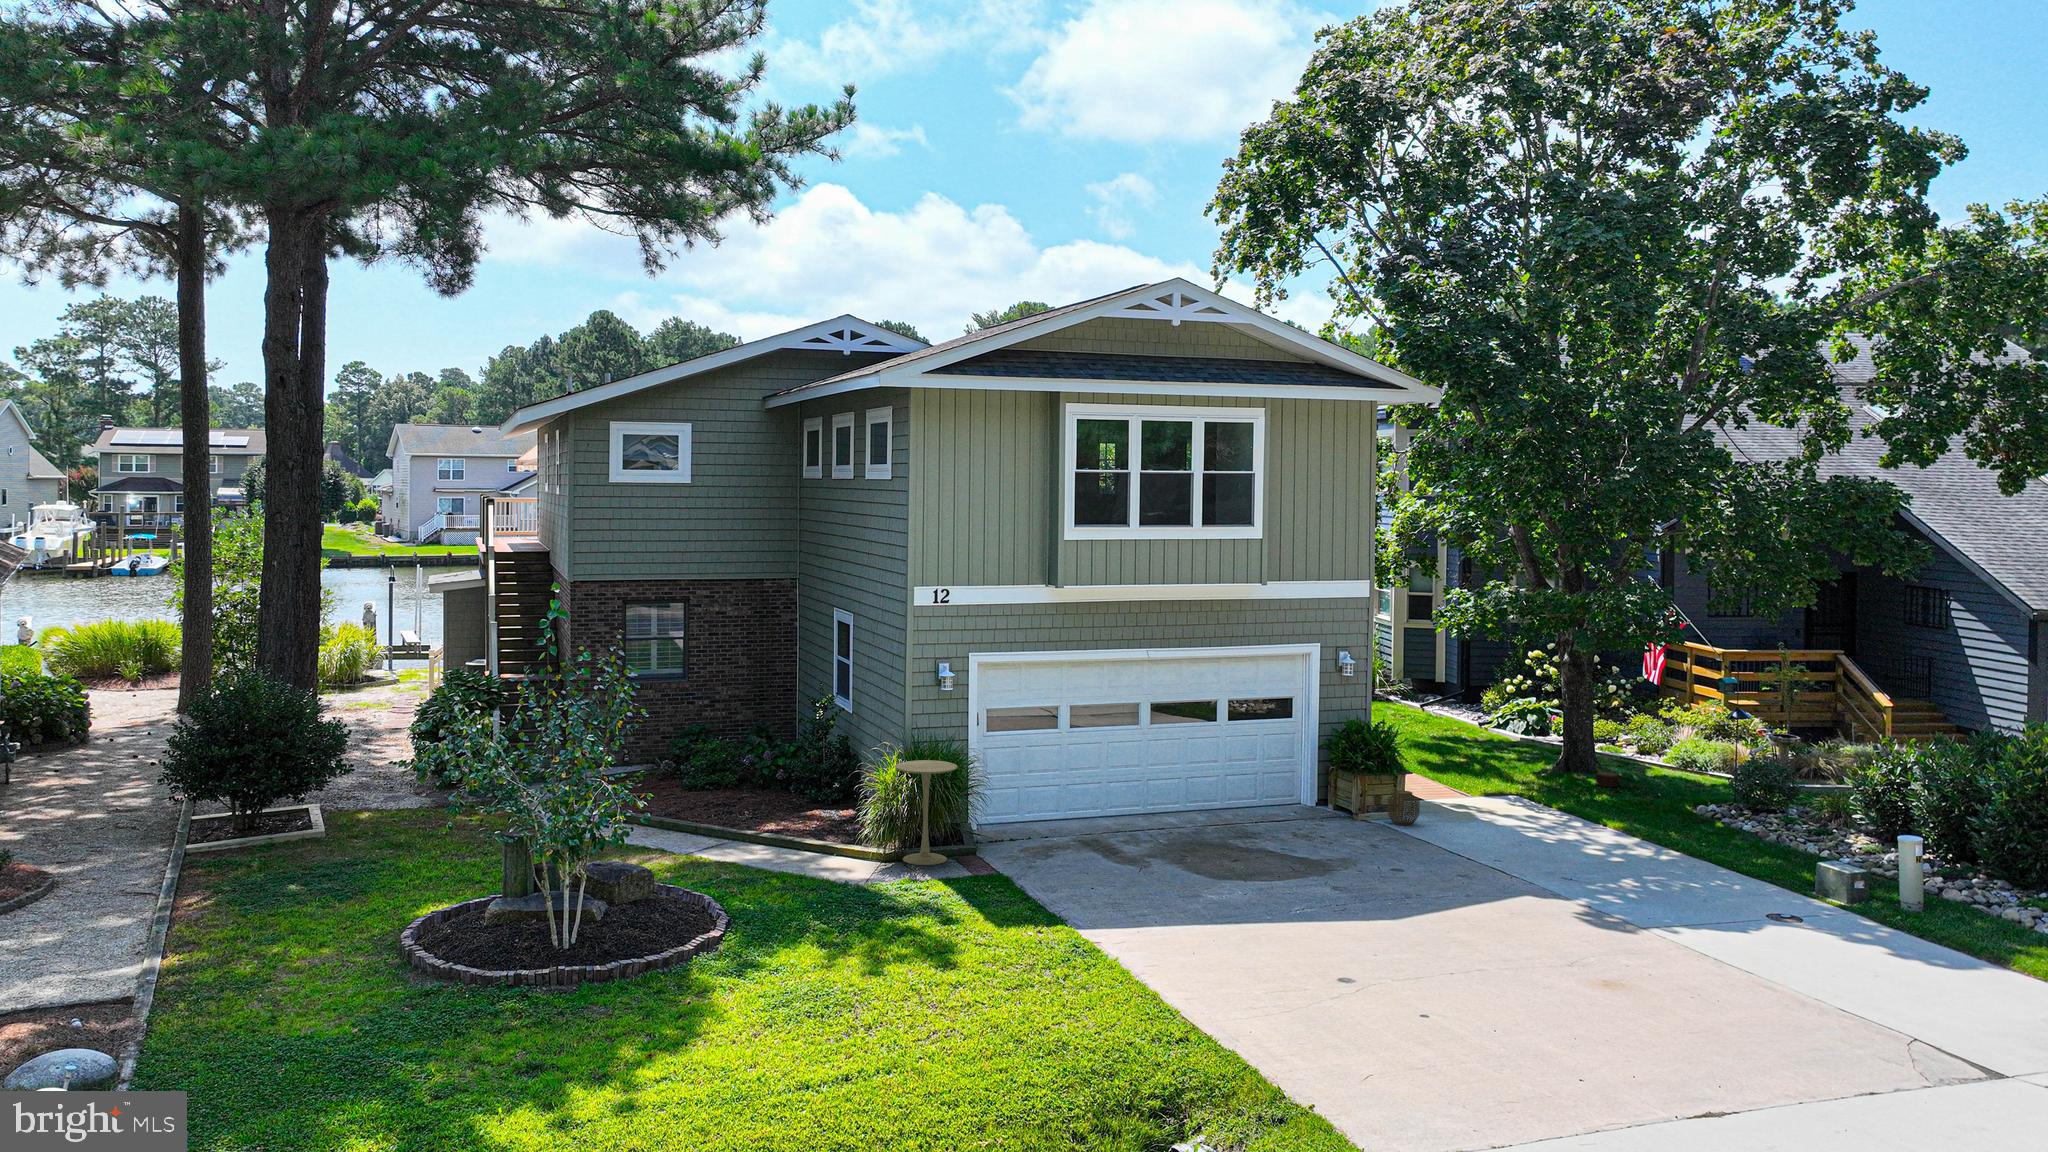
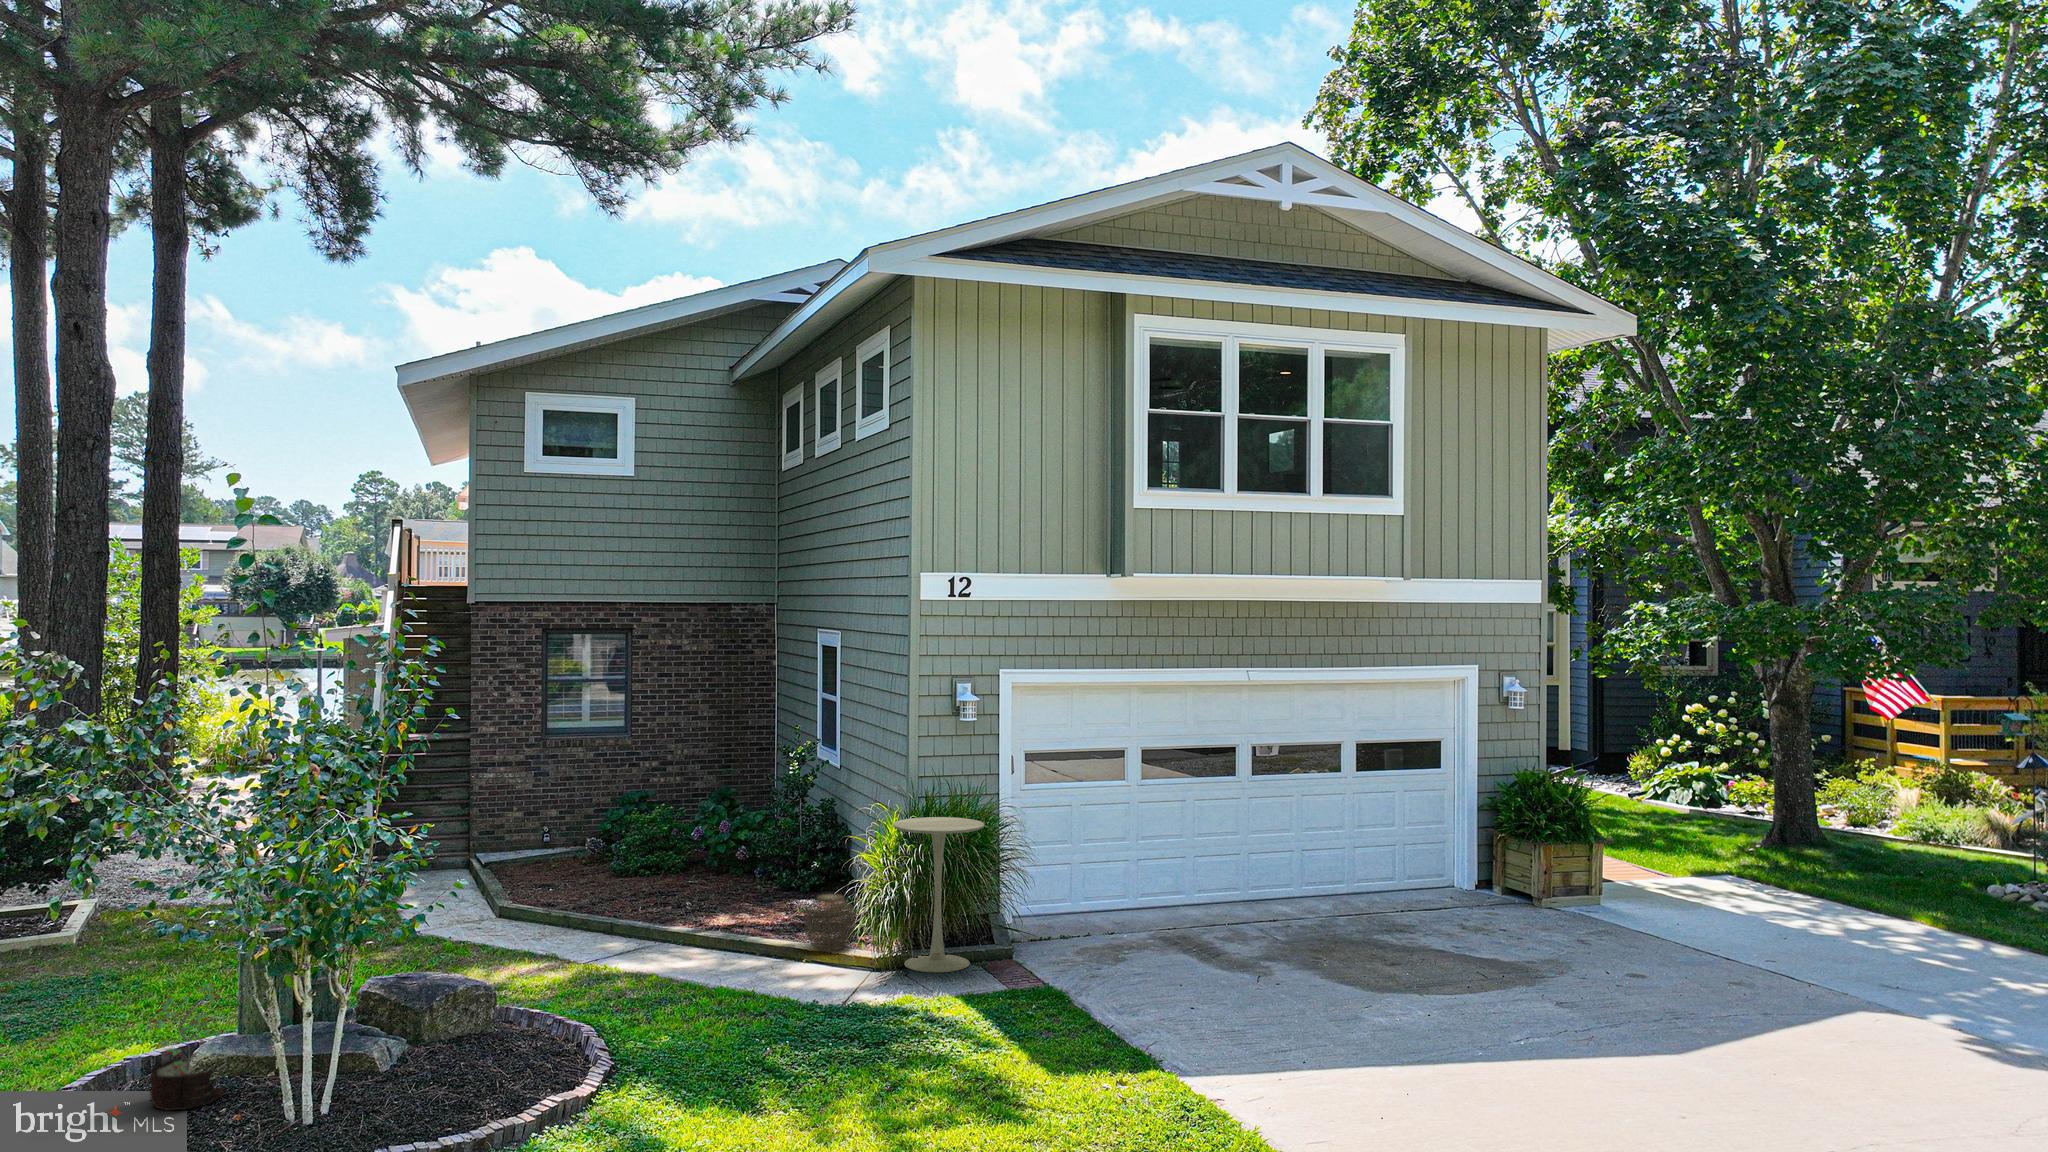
decorative plant: present [1595,748,1620,787] -> present [150,983,225,1111]
woven basket: present [1387,790,1420,826] -> present [804,894,855,952]

